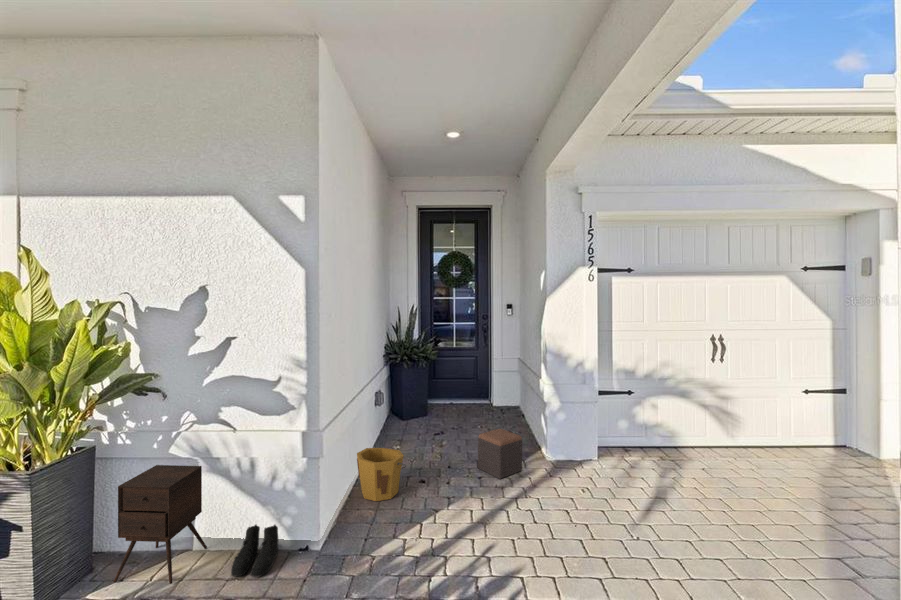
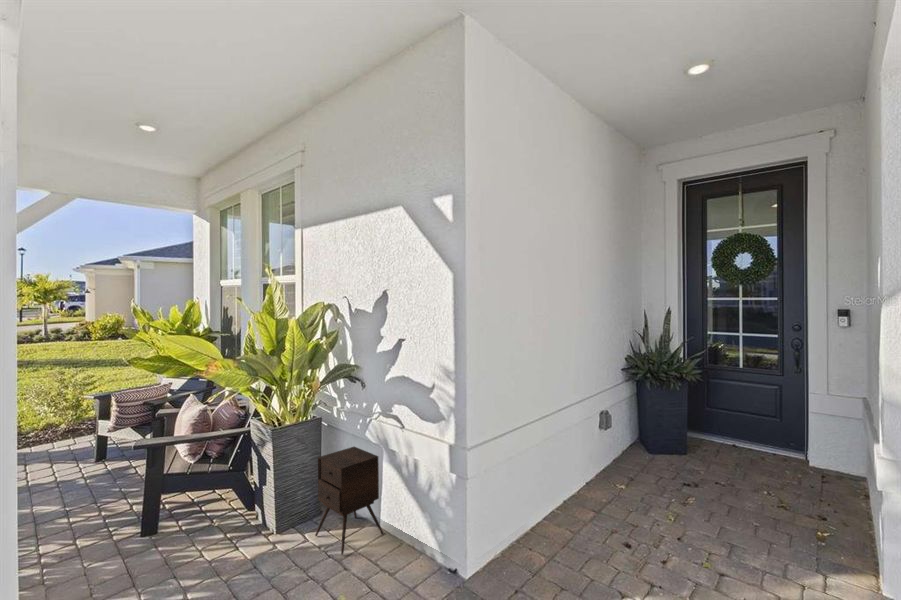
footstool: present [478,429,522,479] -> none [725,504,811,586]
bucket: present [357,448,406,501] -> none [537,480,597,552]
boots: present [231,525,278,577] -> none [381,527,430,581]

